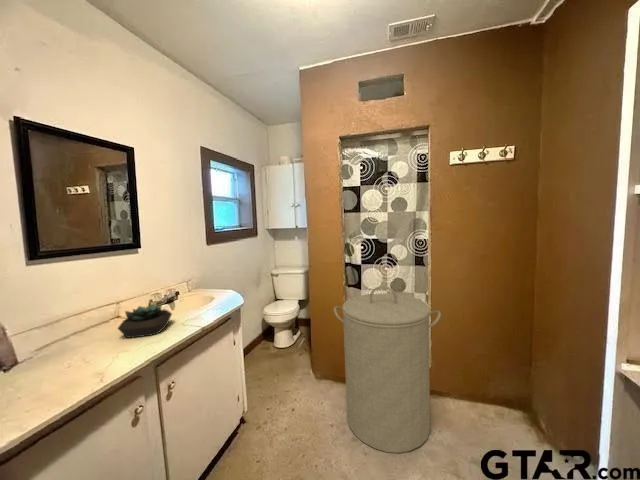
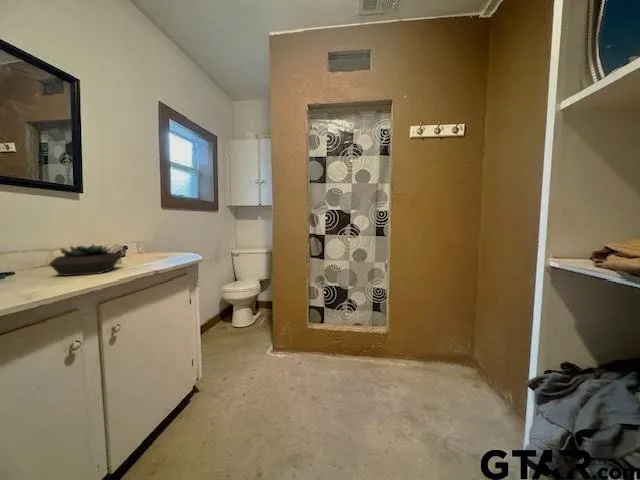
laundry hamper: present [334,286,441,453] -> none [298,247,400,407]

